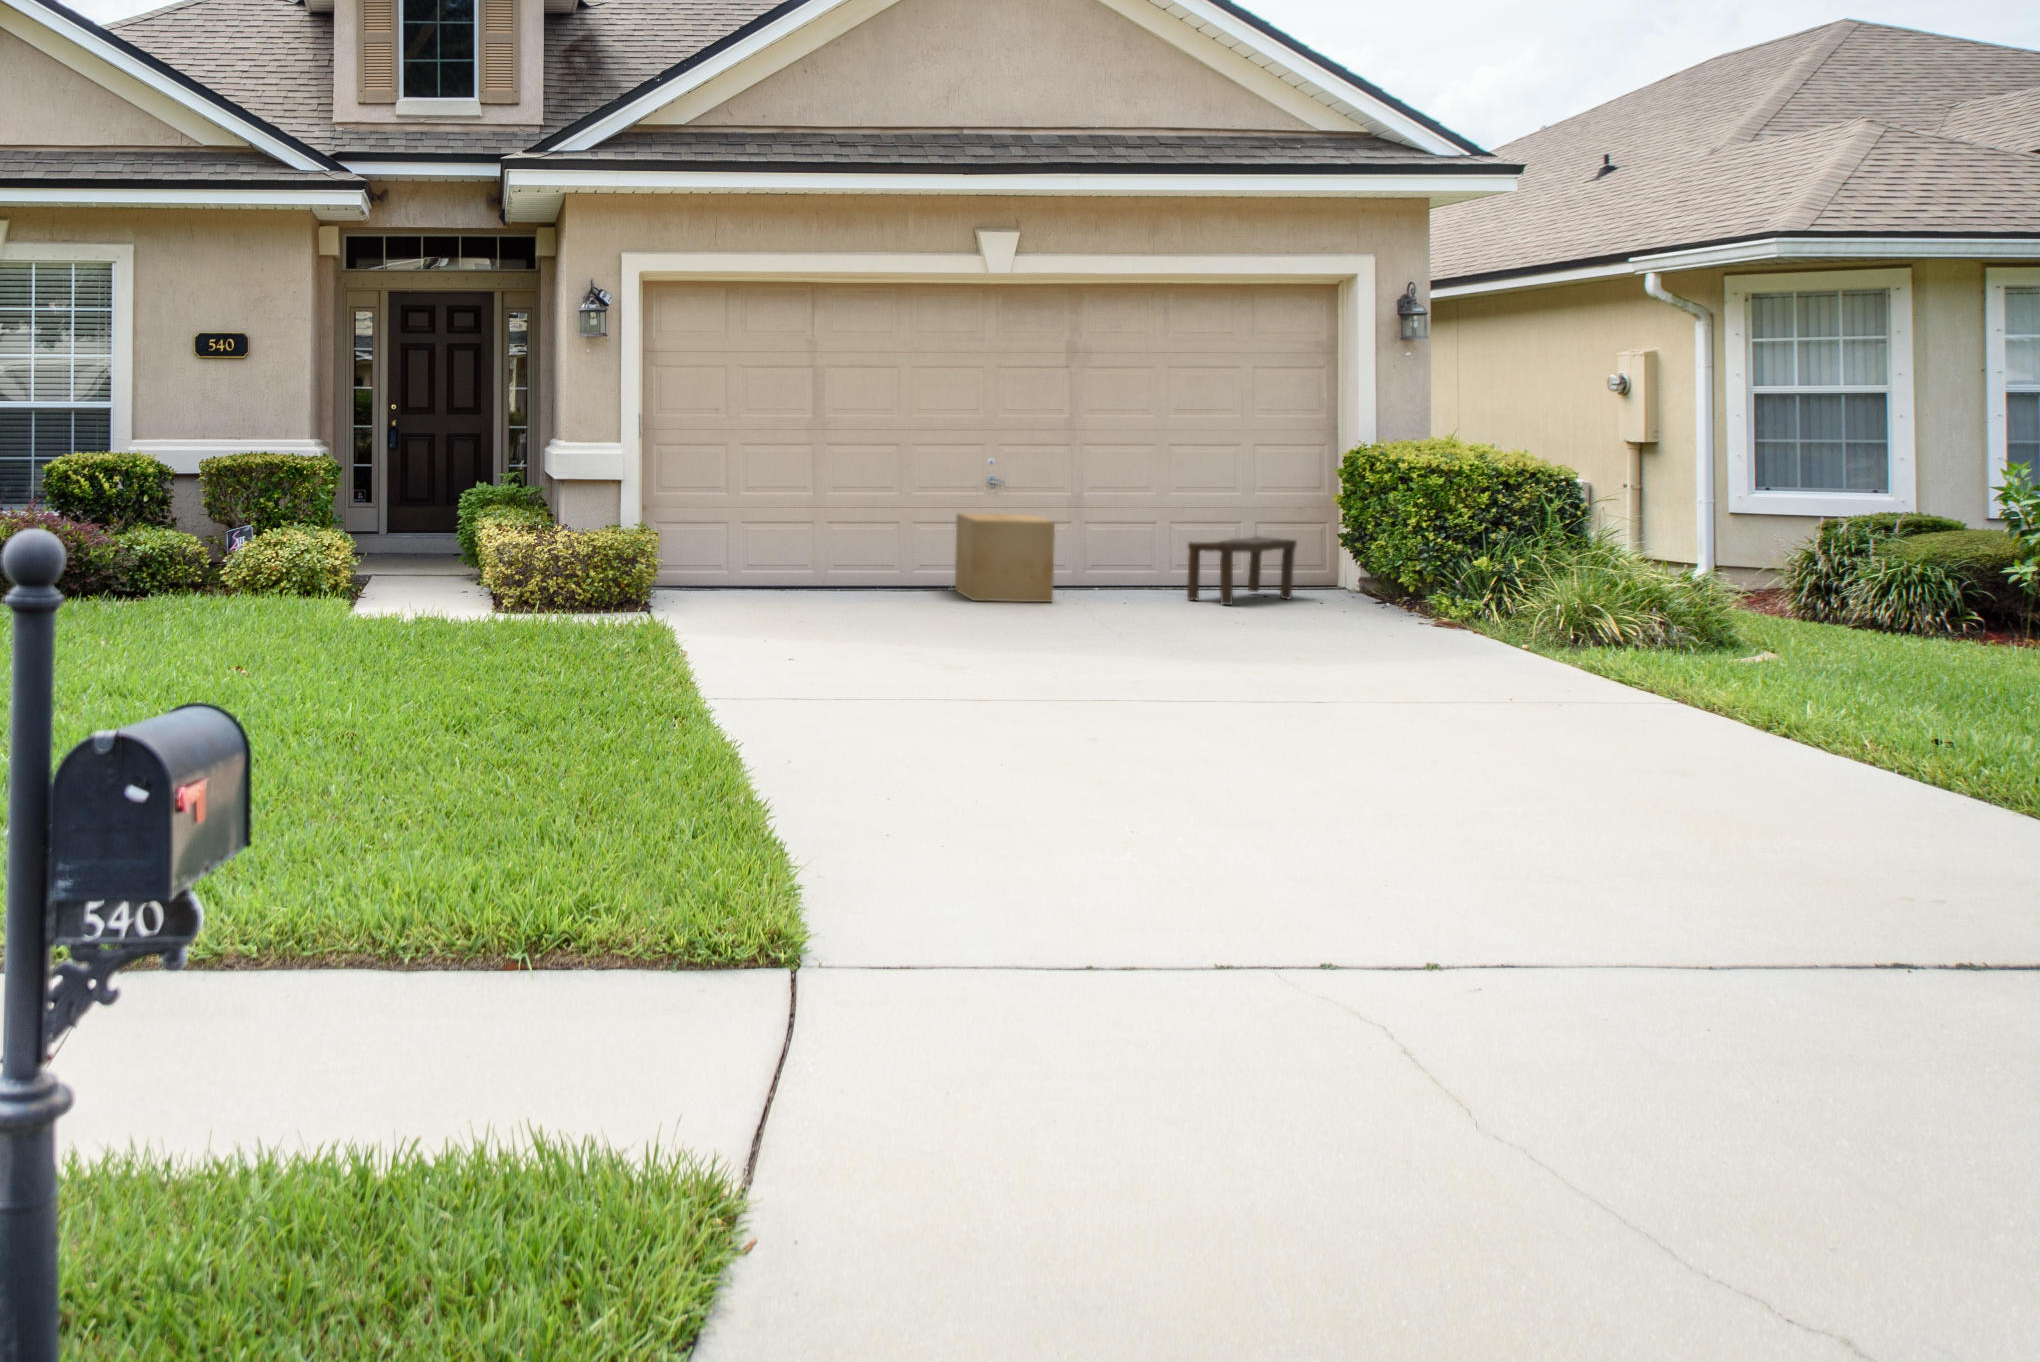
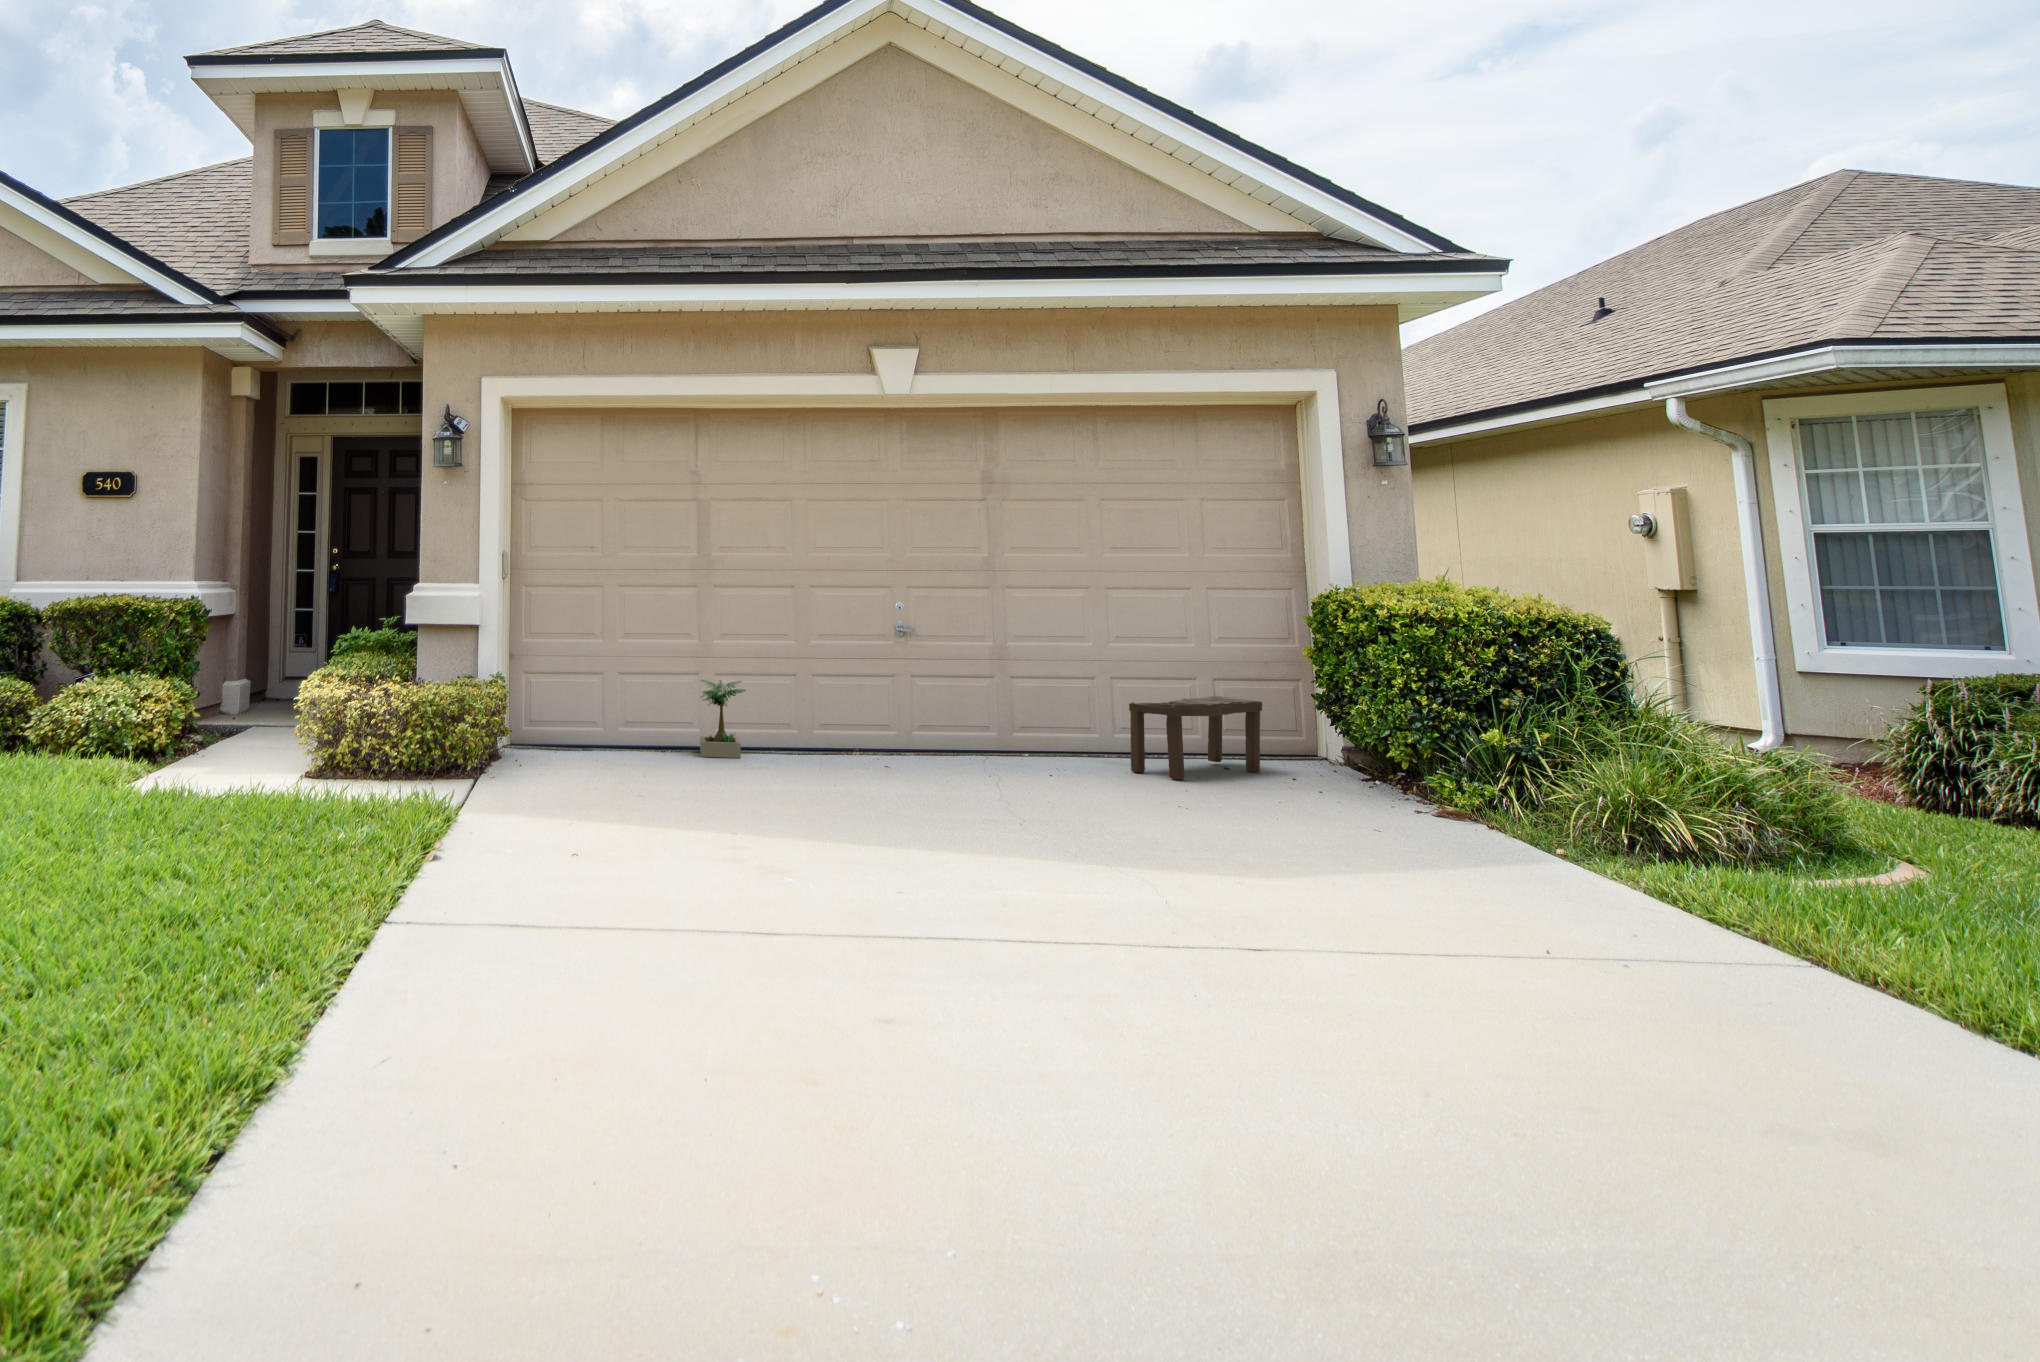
cardboard box: present [955,513,1055,602] -> none [861,666,967,773]
potted plant: none [814,526,863,594] -> present [700,680,745,758]

